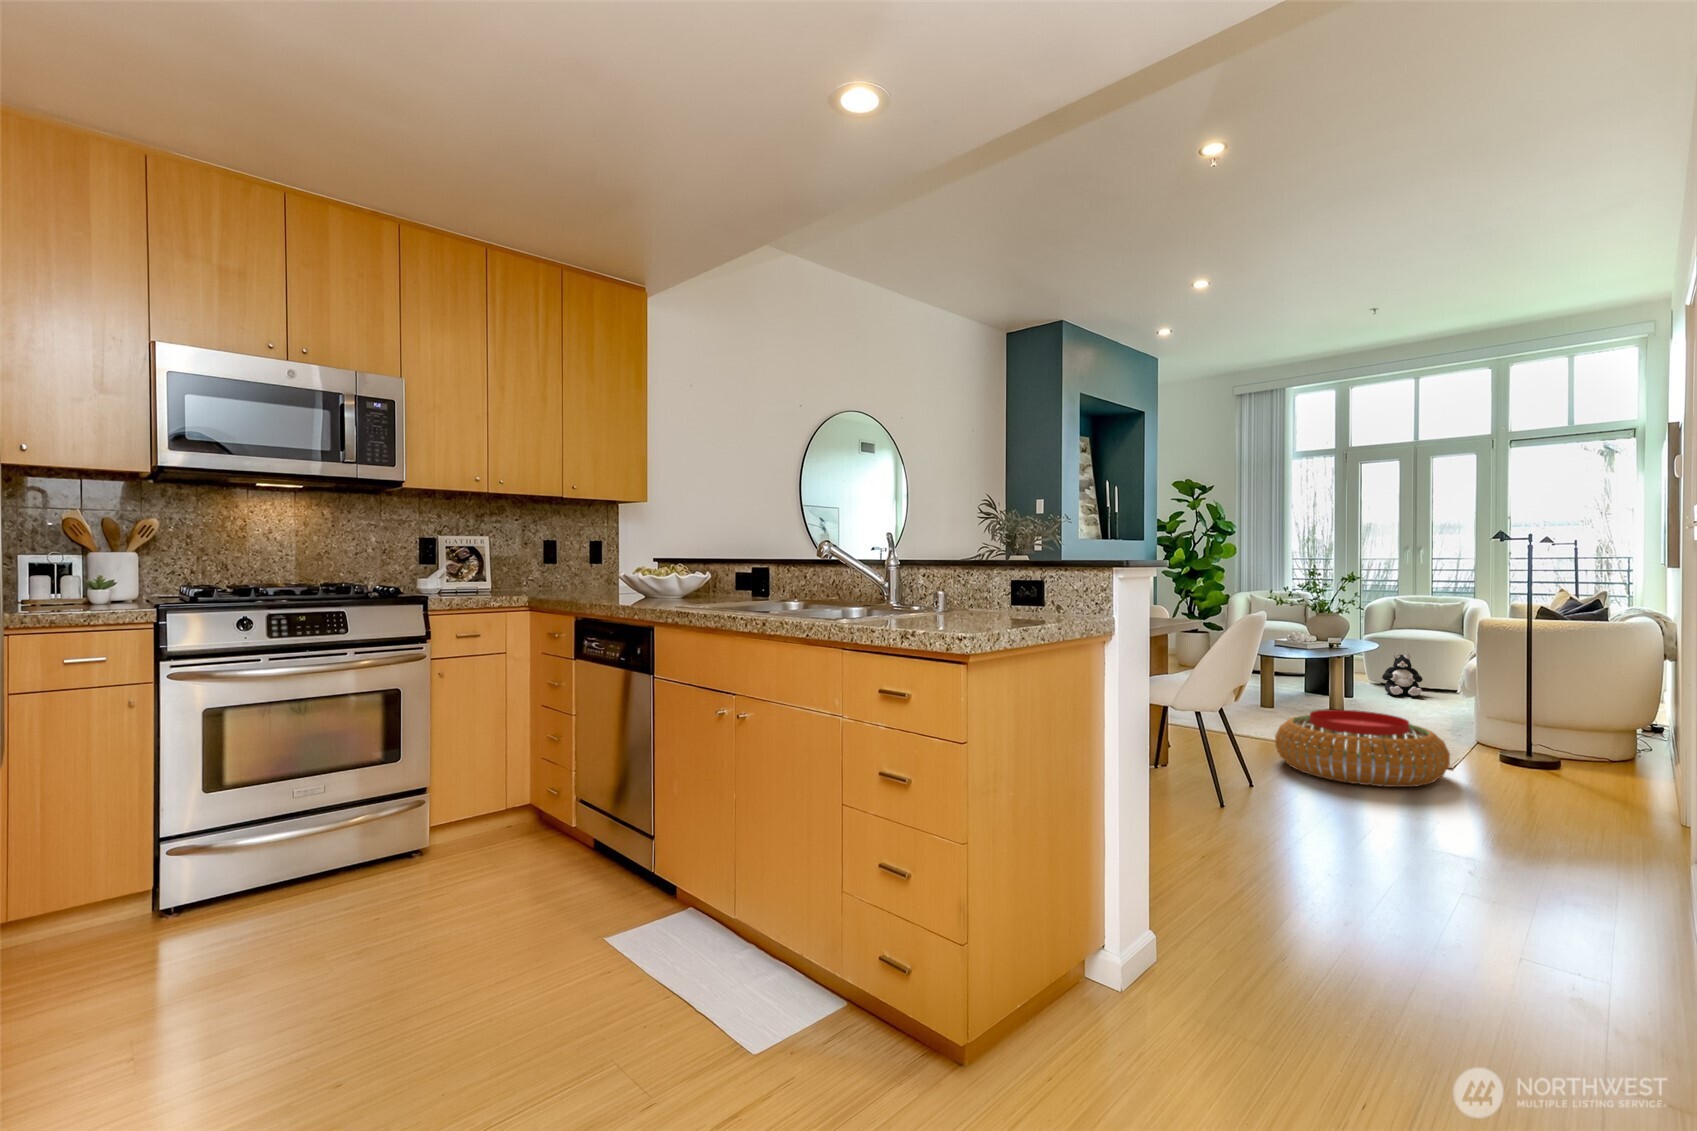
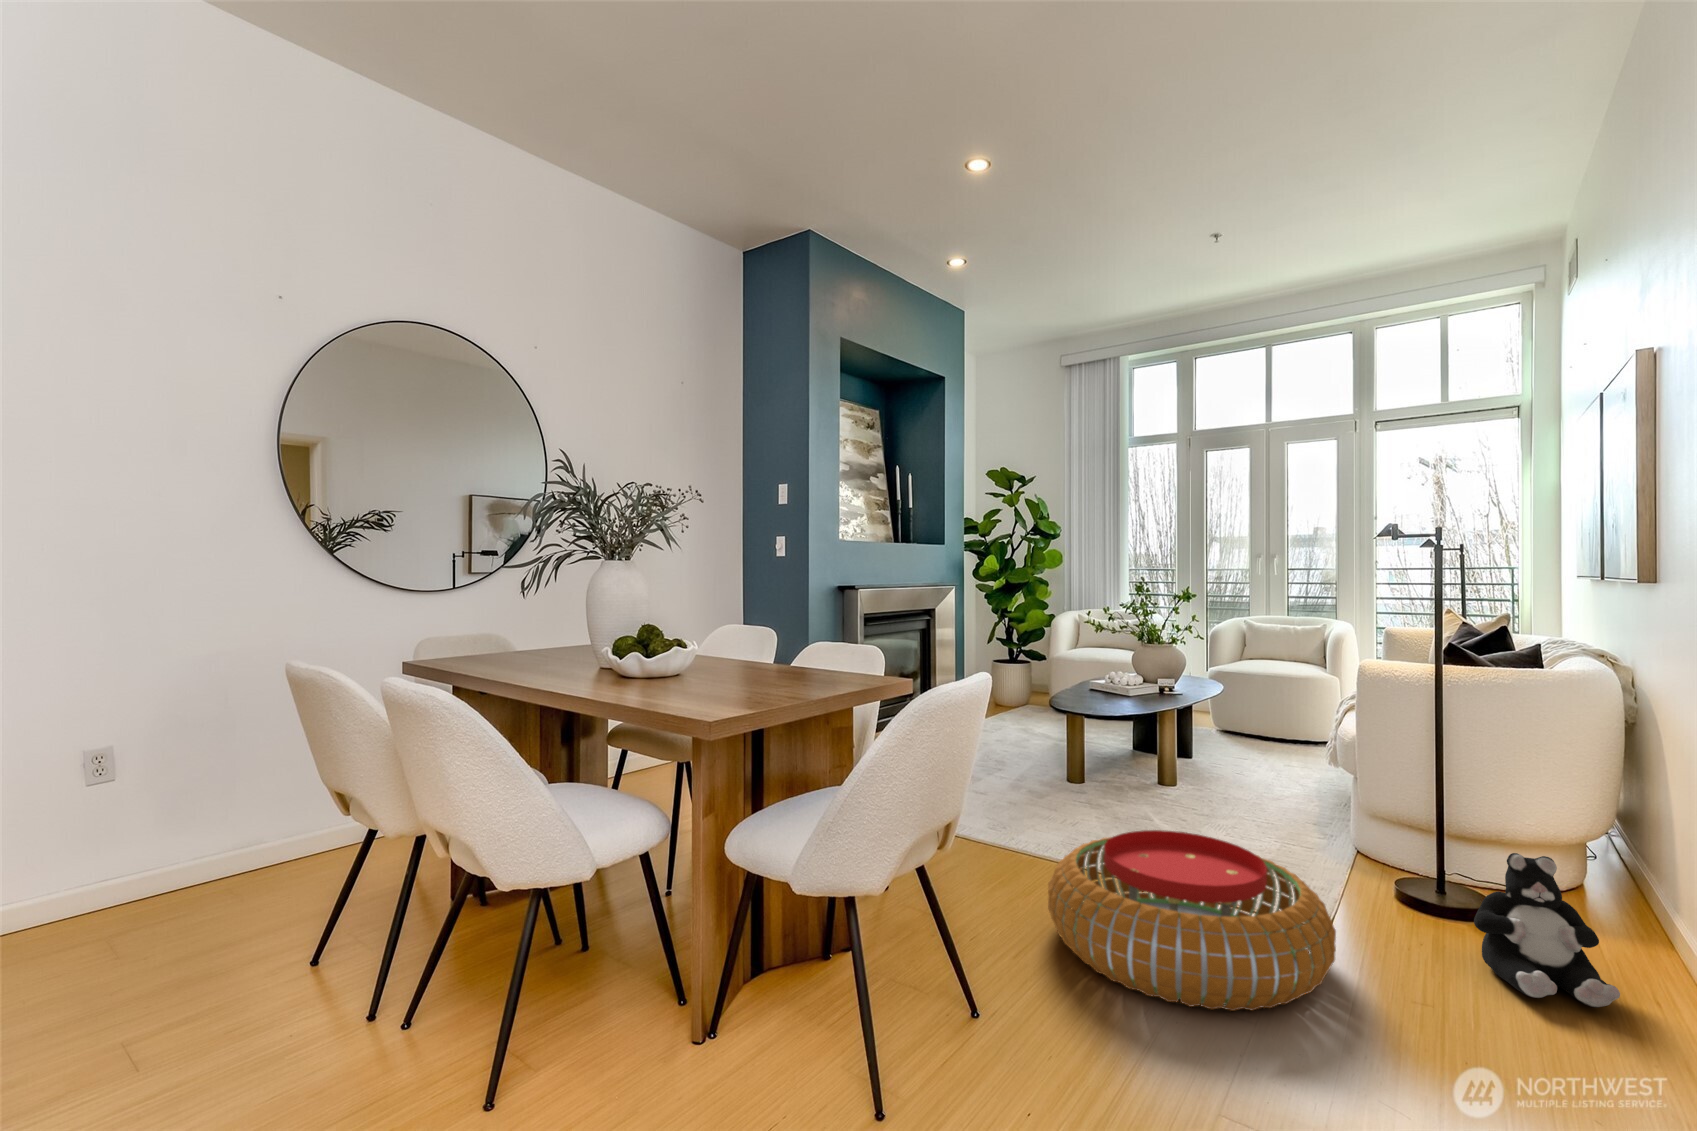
plush toy: present [1382,653,1423,696] -> present [1474,853,1620,1007]

